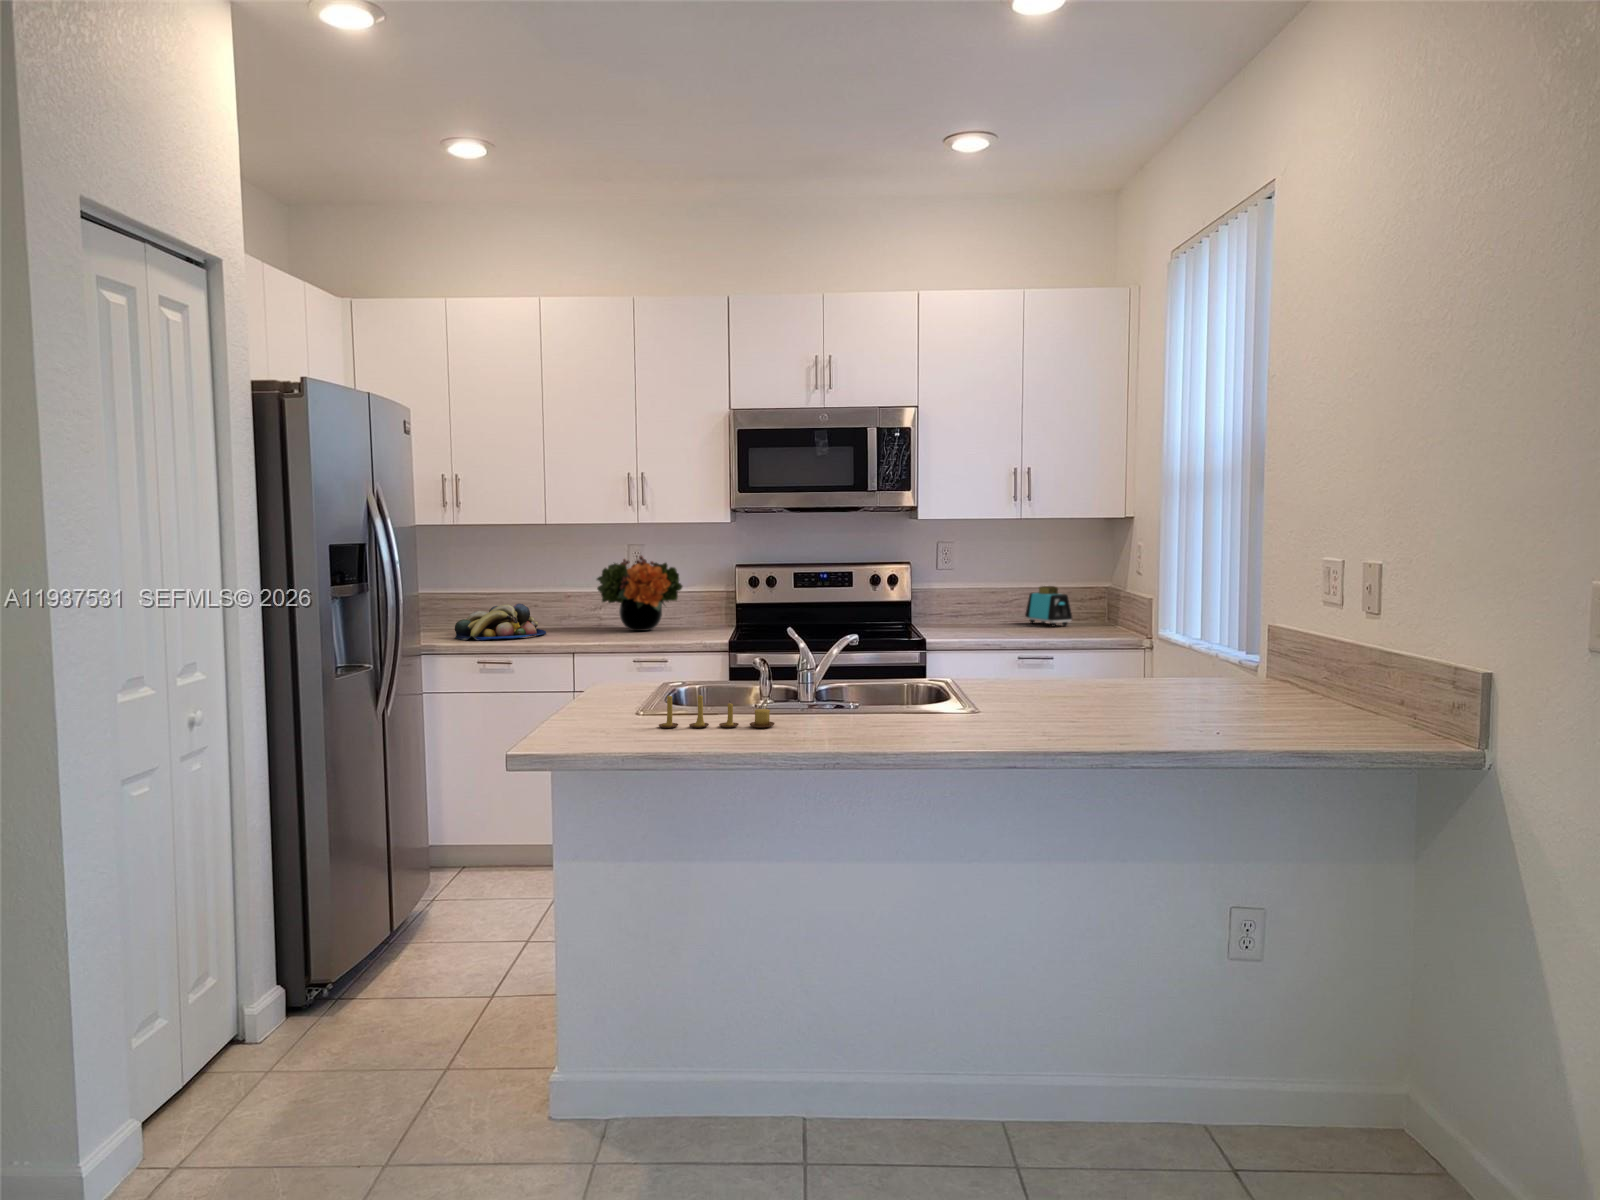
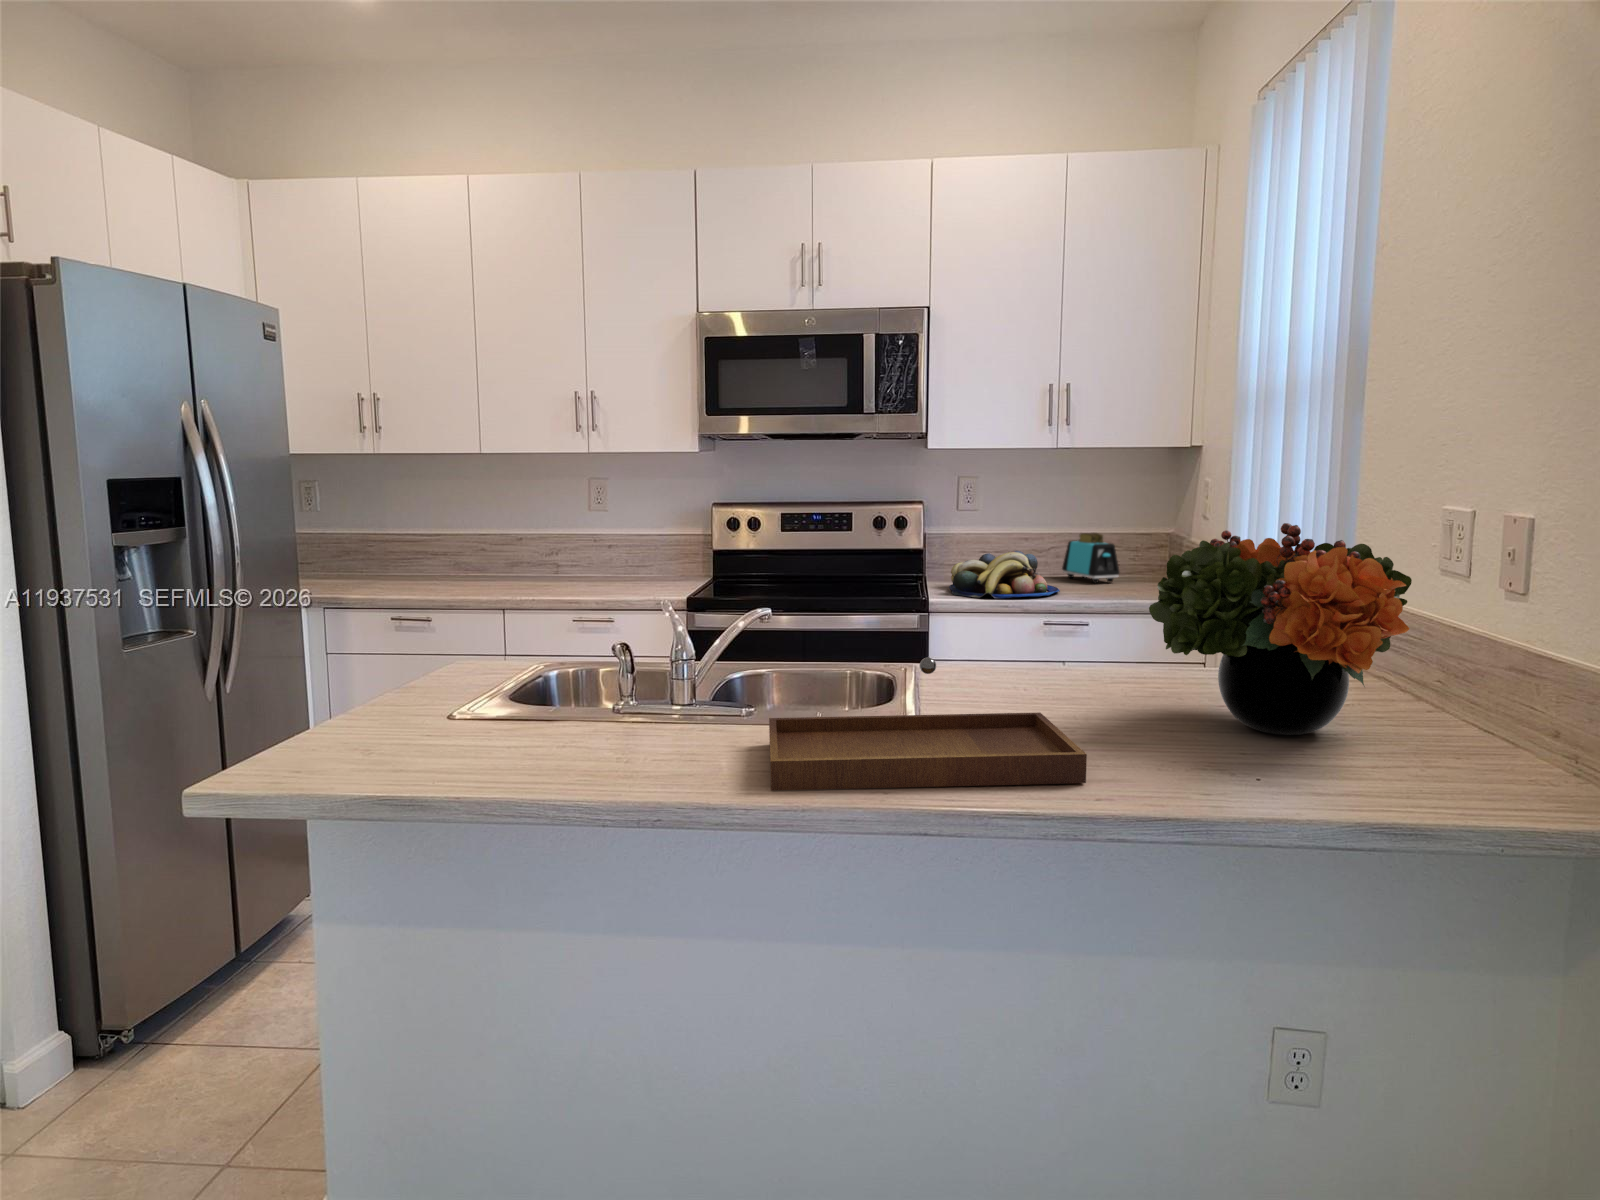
flower arrangement: present [597,556,682,631] -> present [1149,523,1412,735]
fruit bowl: present [455,604,546,640] -> present [949,551,1060,598]
tray: none [882,656,1091,735] -> present [769,657,1087,790]
candle: present [659,694,775,728] -> none [418,705,591,765]

